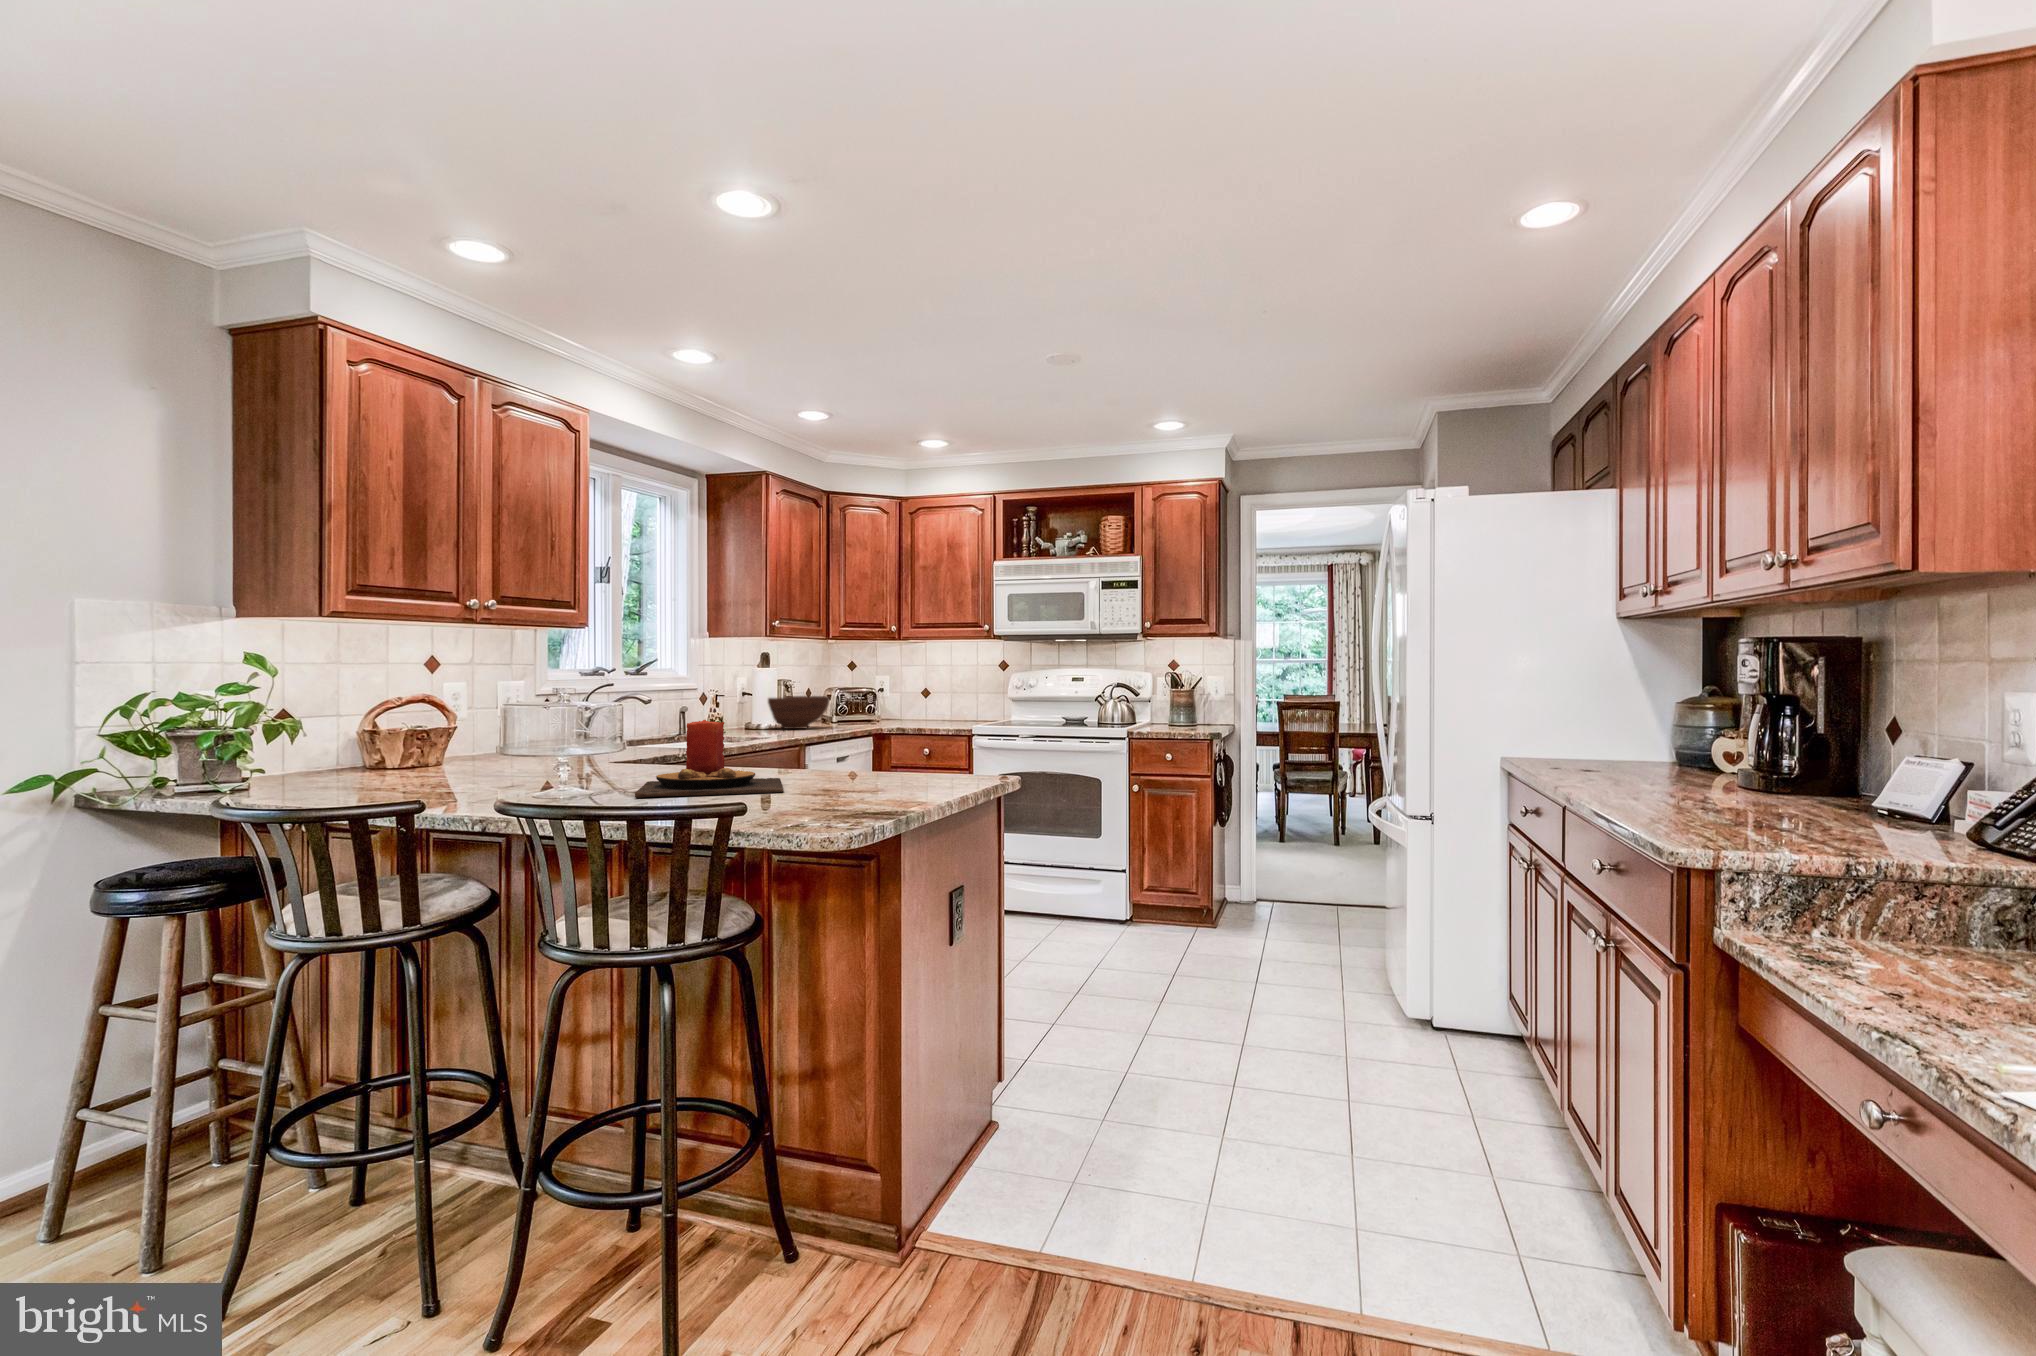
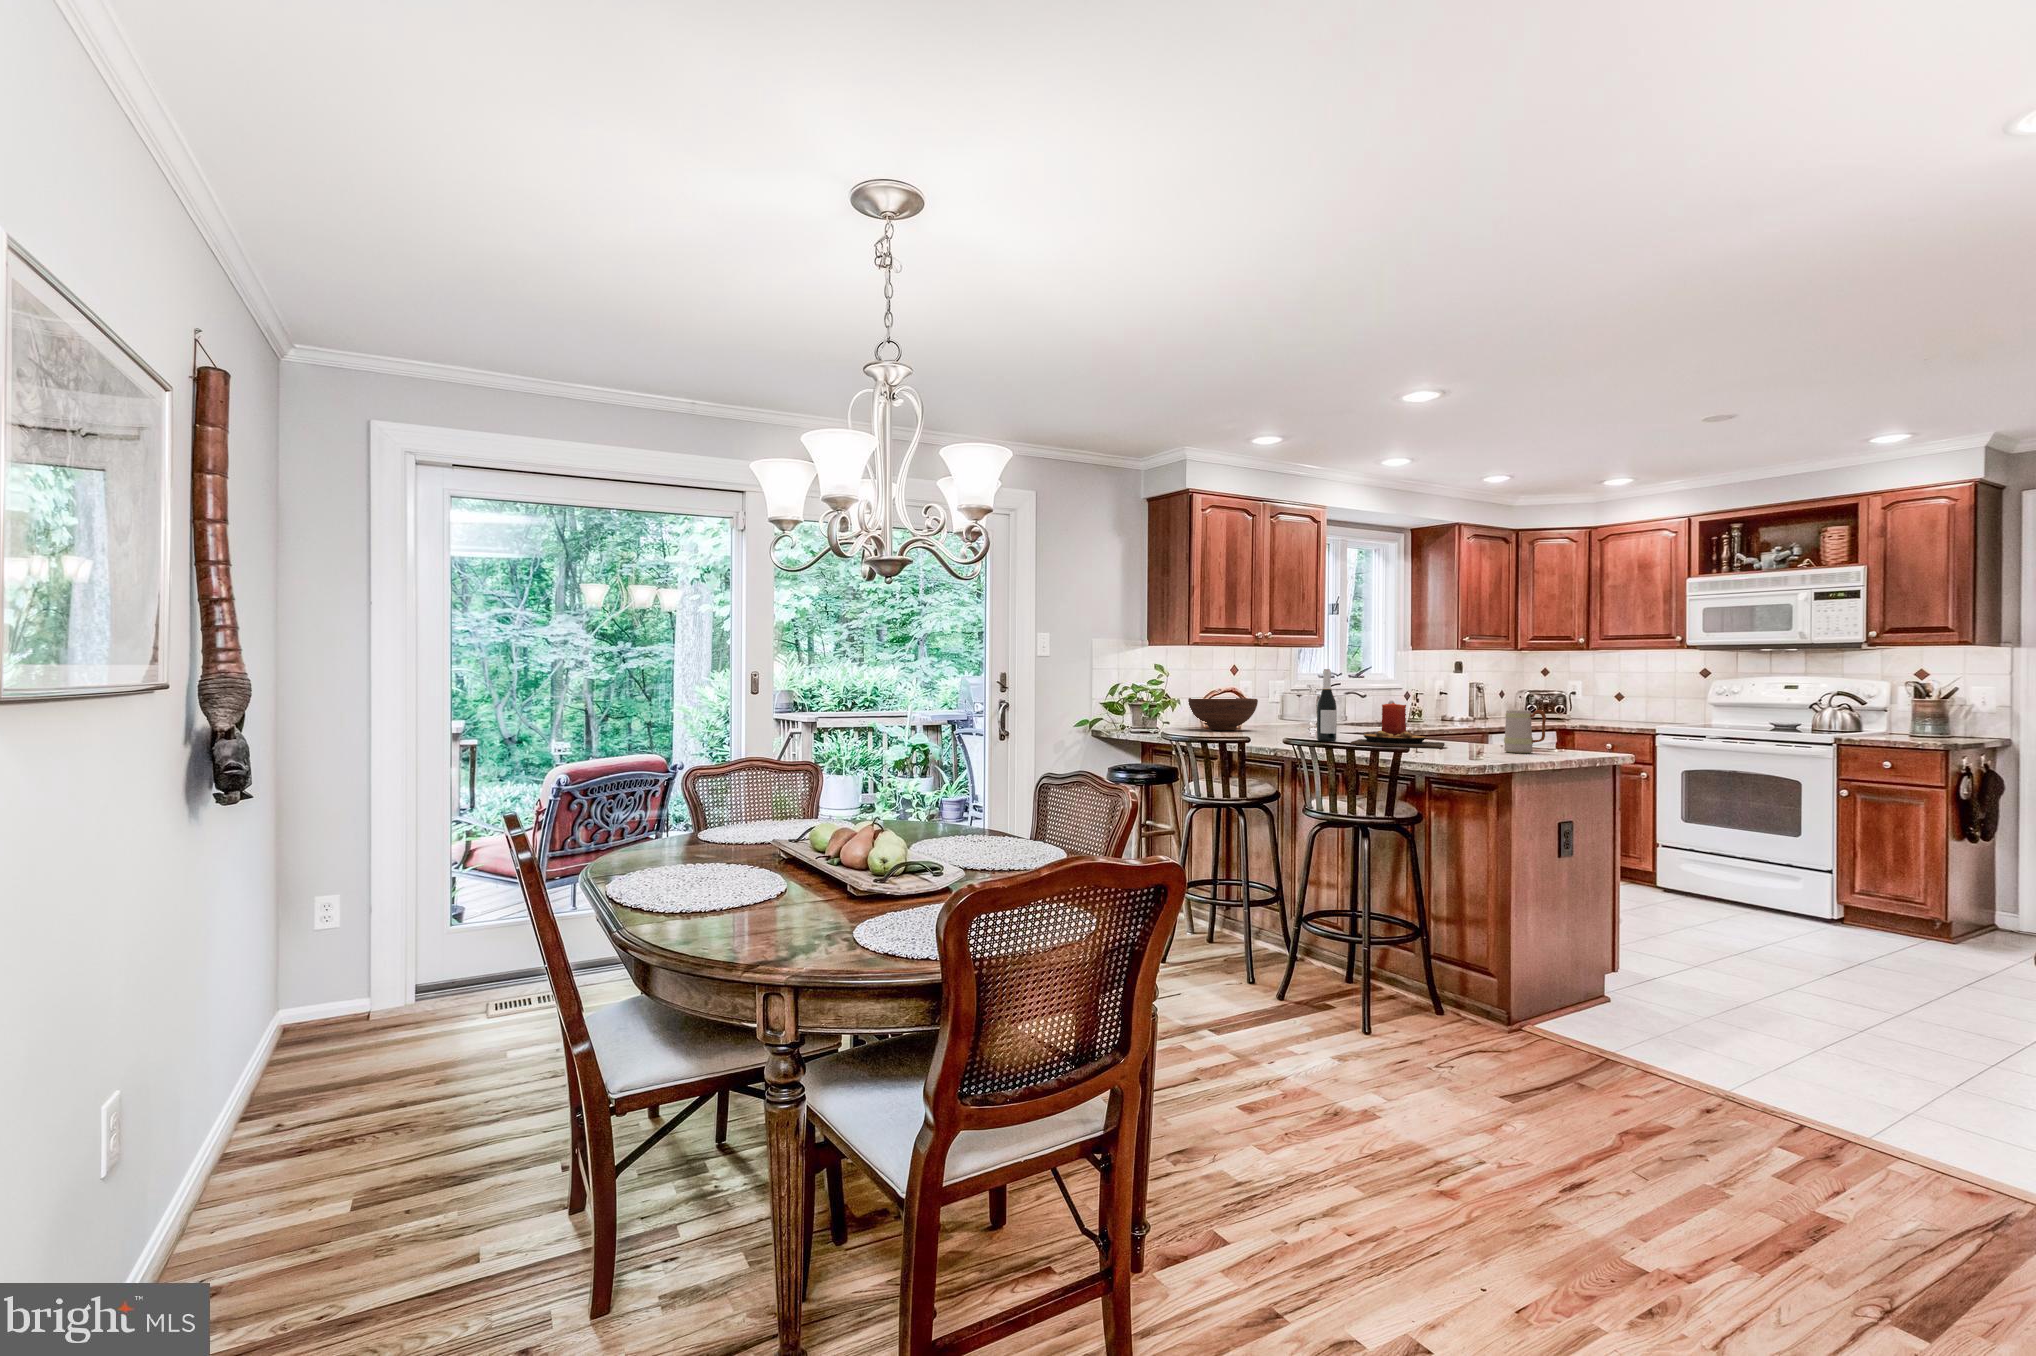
wine bottle: none [573,664,608,790] -> present [1317,669,1337,741]
fruit bowl: present [768,696,830,729] -> present [1188,698,1258,730]
mug: none [875,726,931,793] -> present [1504,710,1546,753]

